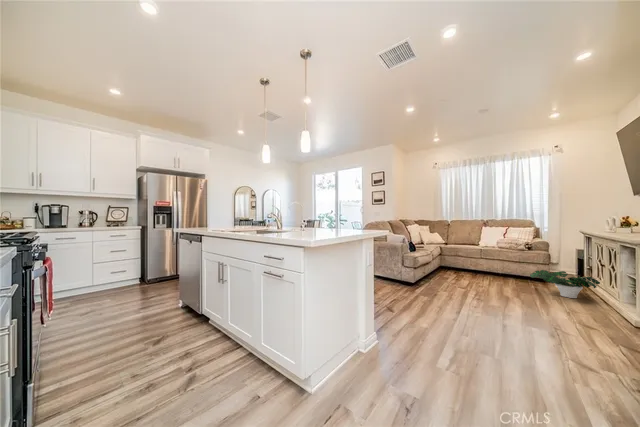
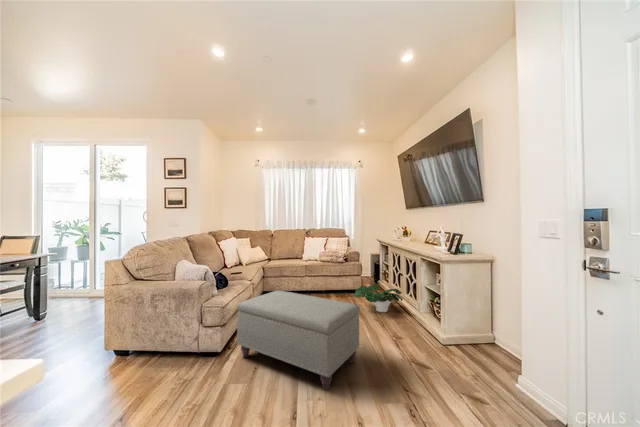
ottoman: none [415,256,517,317] -> present [237,290,360,389]

